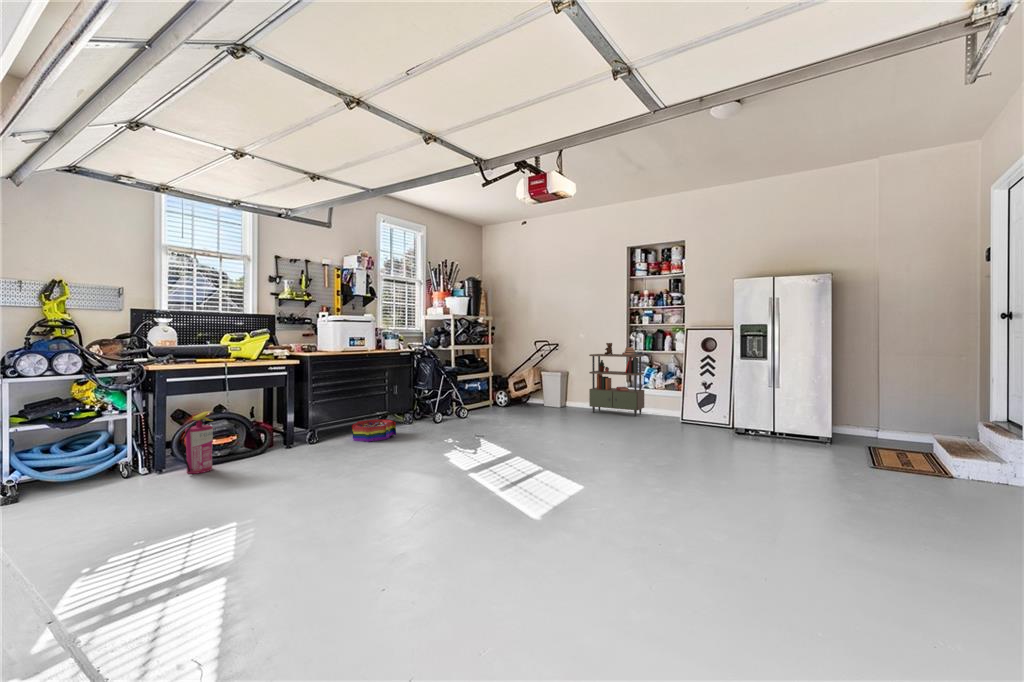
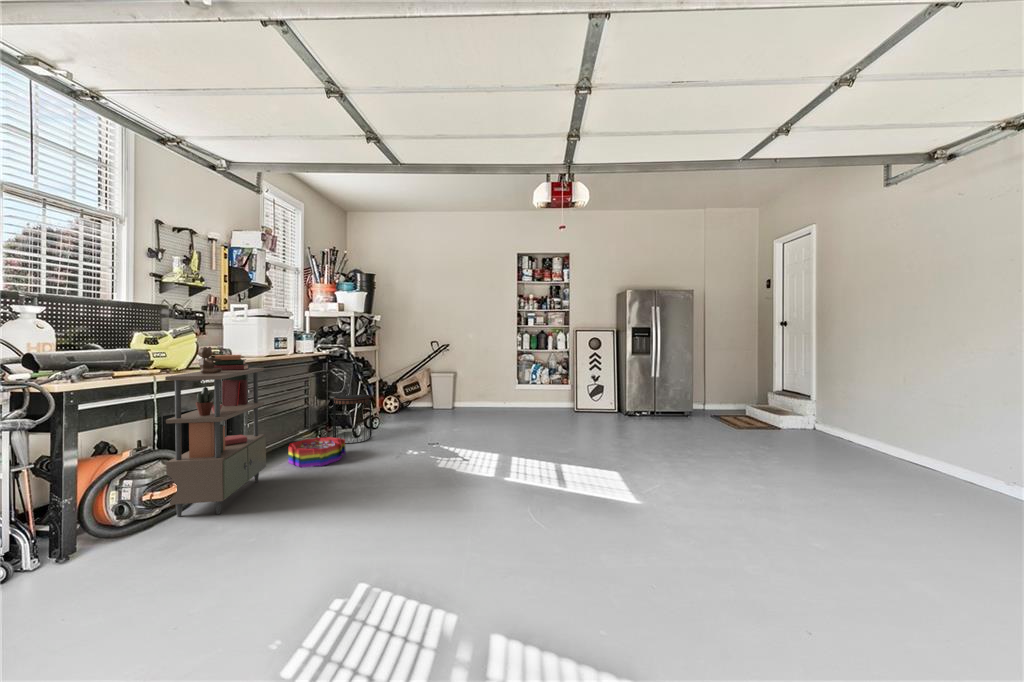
shelving unit: present [589,343,644,416] -> present [165,347,266,517]
stool: none [410,387,445,428] -> present [333,395,372,444]
fire extinguisher: present [181,411,213,474] -> none [120,449,166,550]

